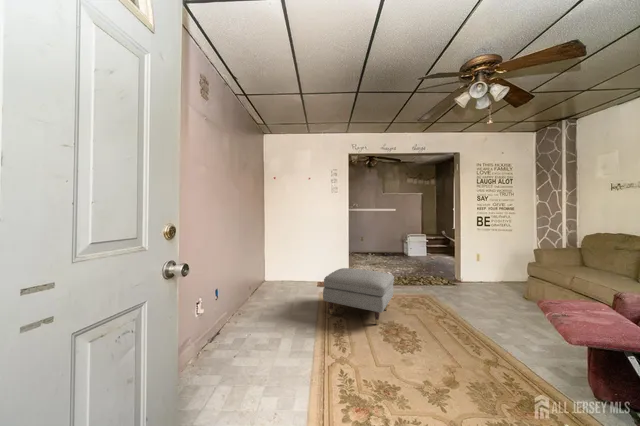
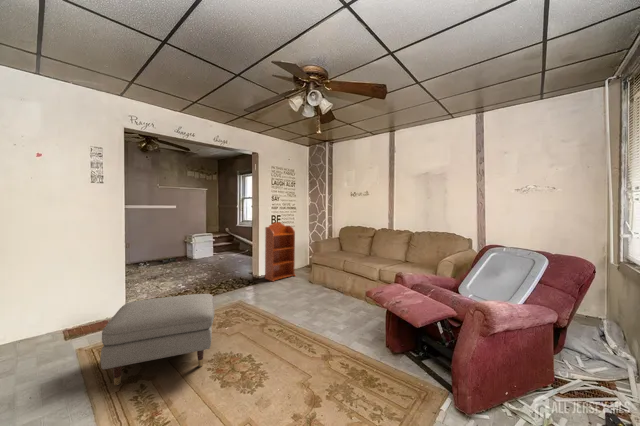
bookcase: none [467,224,509,289] -> present [265,222,295,281]

